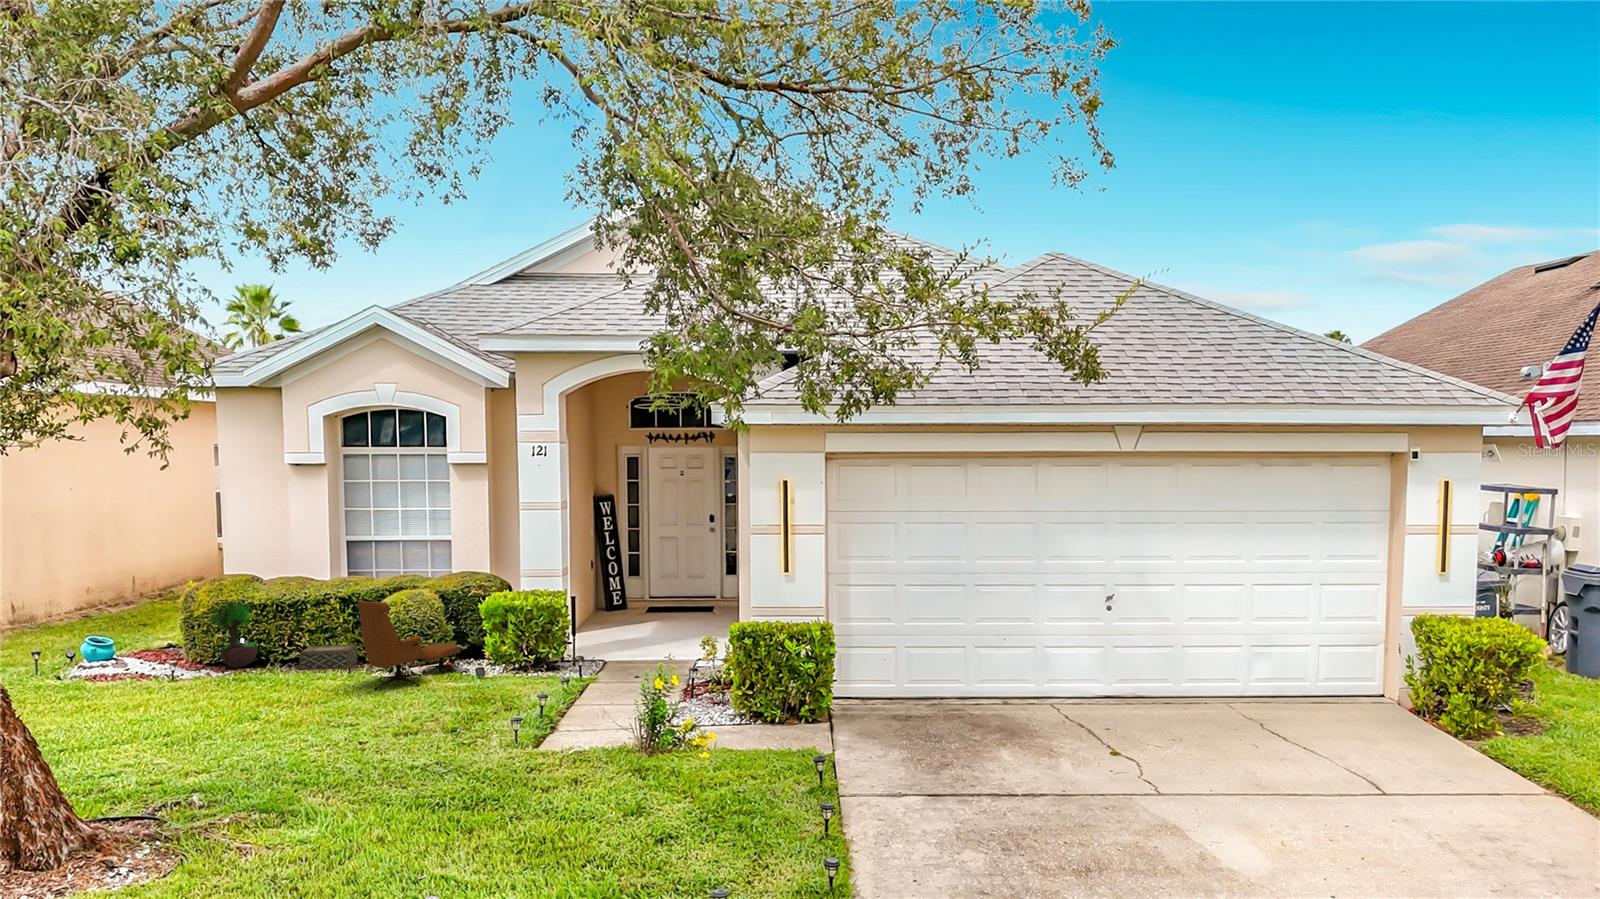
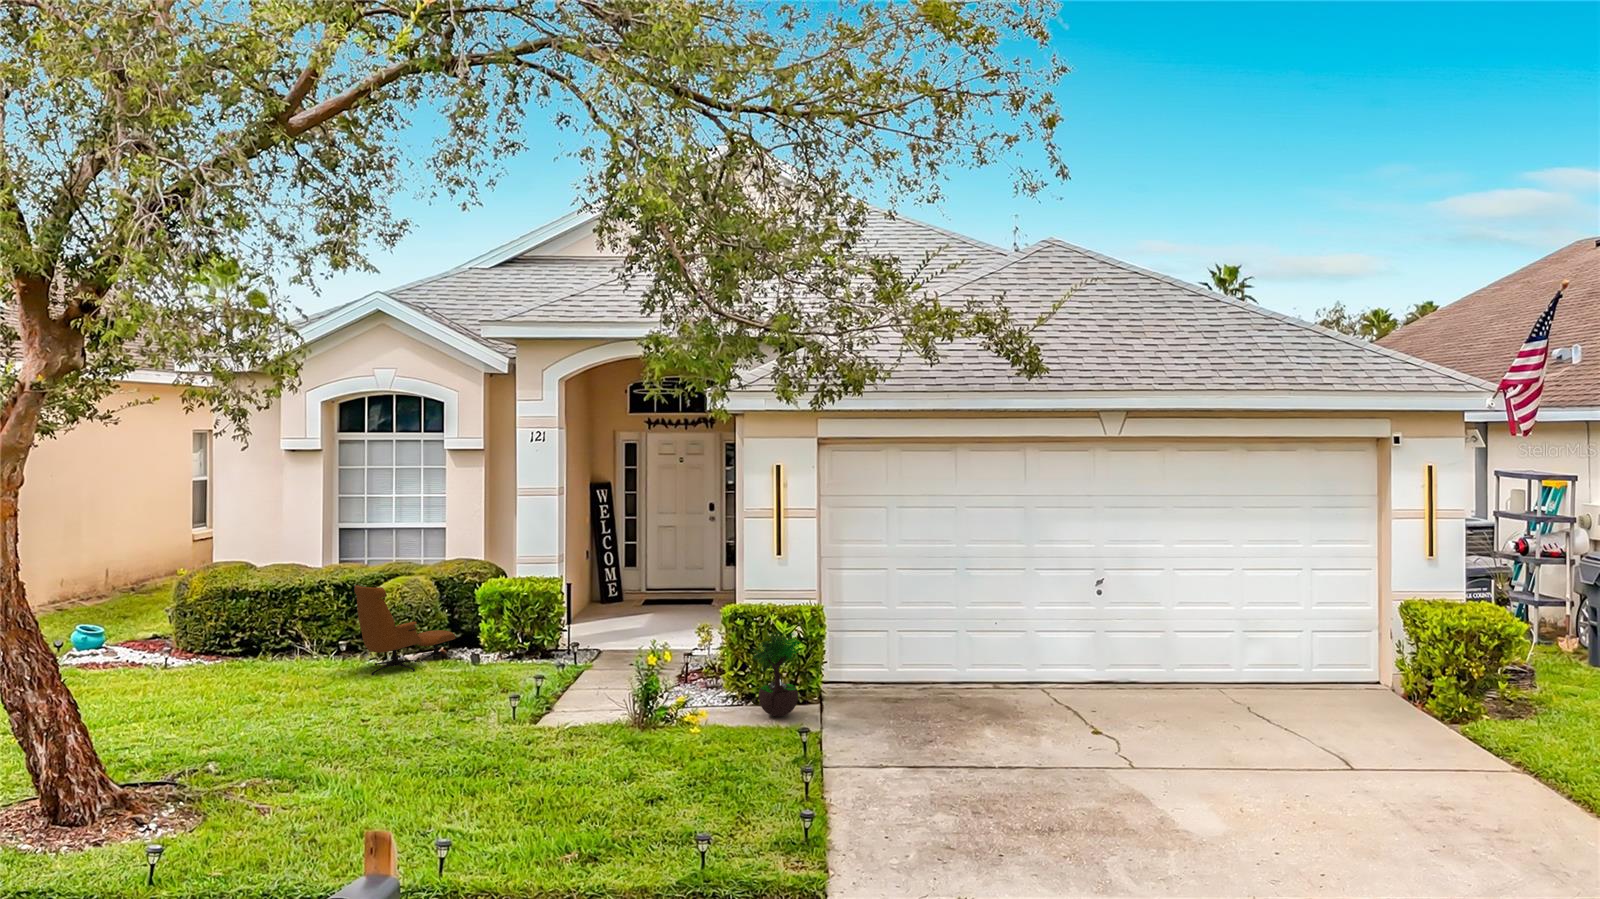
potted tree: present [207,601,258,667] -> present [749,632,800,716]
woven basket: present [300,644,357,670] -> none [296,632,352,657]

